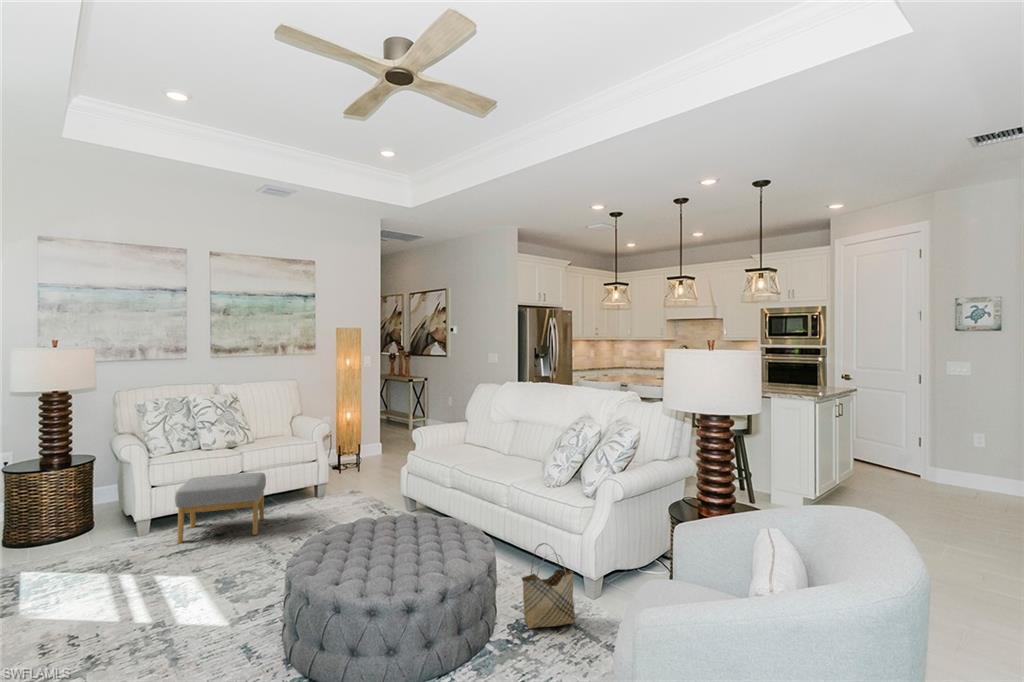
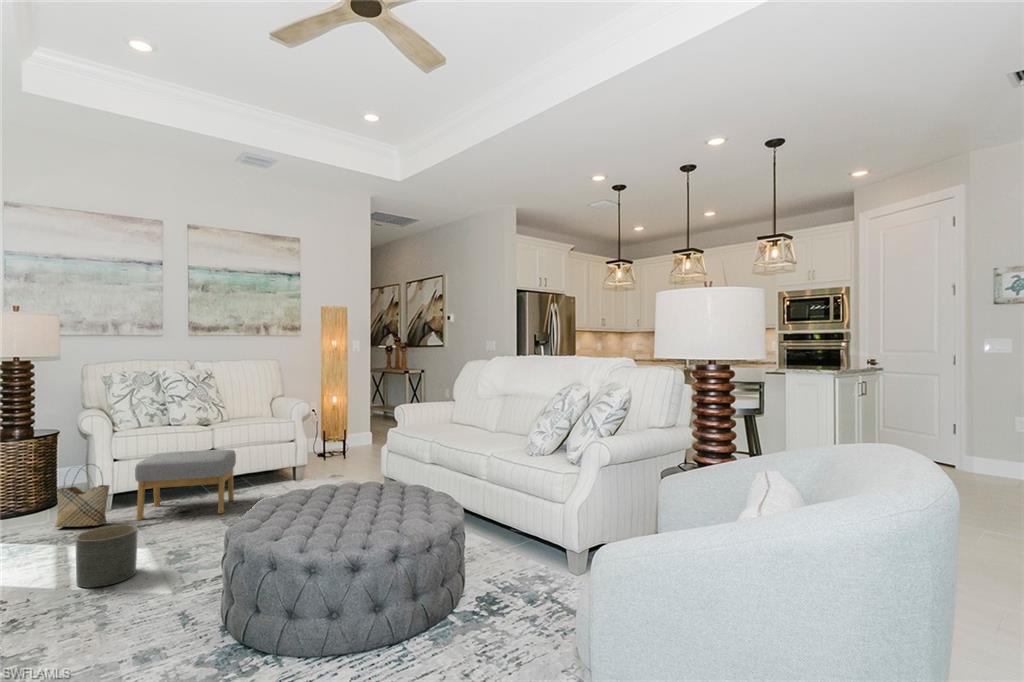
woven basket: present [522,543,575,629] -> present [55,464,109,527]
planter: none [136,558,191,620] -> present [76,525,138,588]

